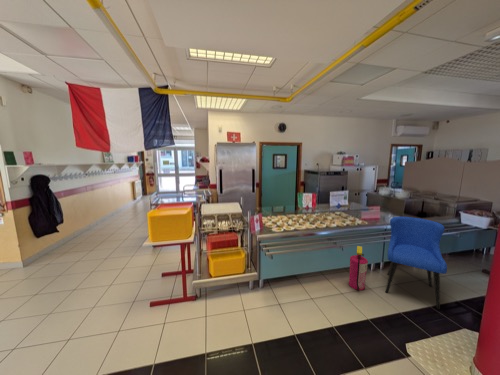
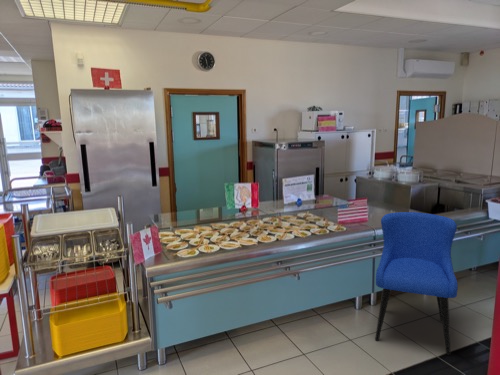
fire extinguisher: present [349,246,368,290] -> none [319,268,346,343]

